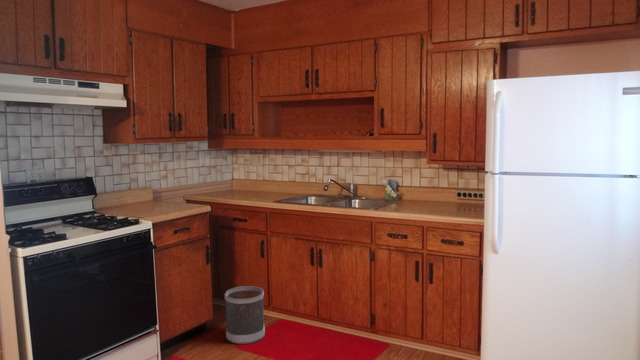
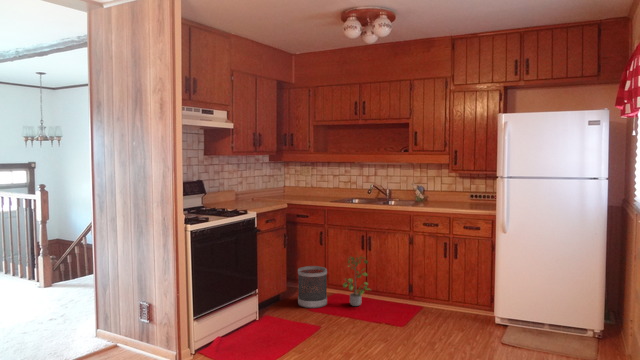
potted plant: none [283,274,320,341] -> present [343,257,370,306]

